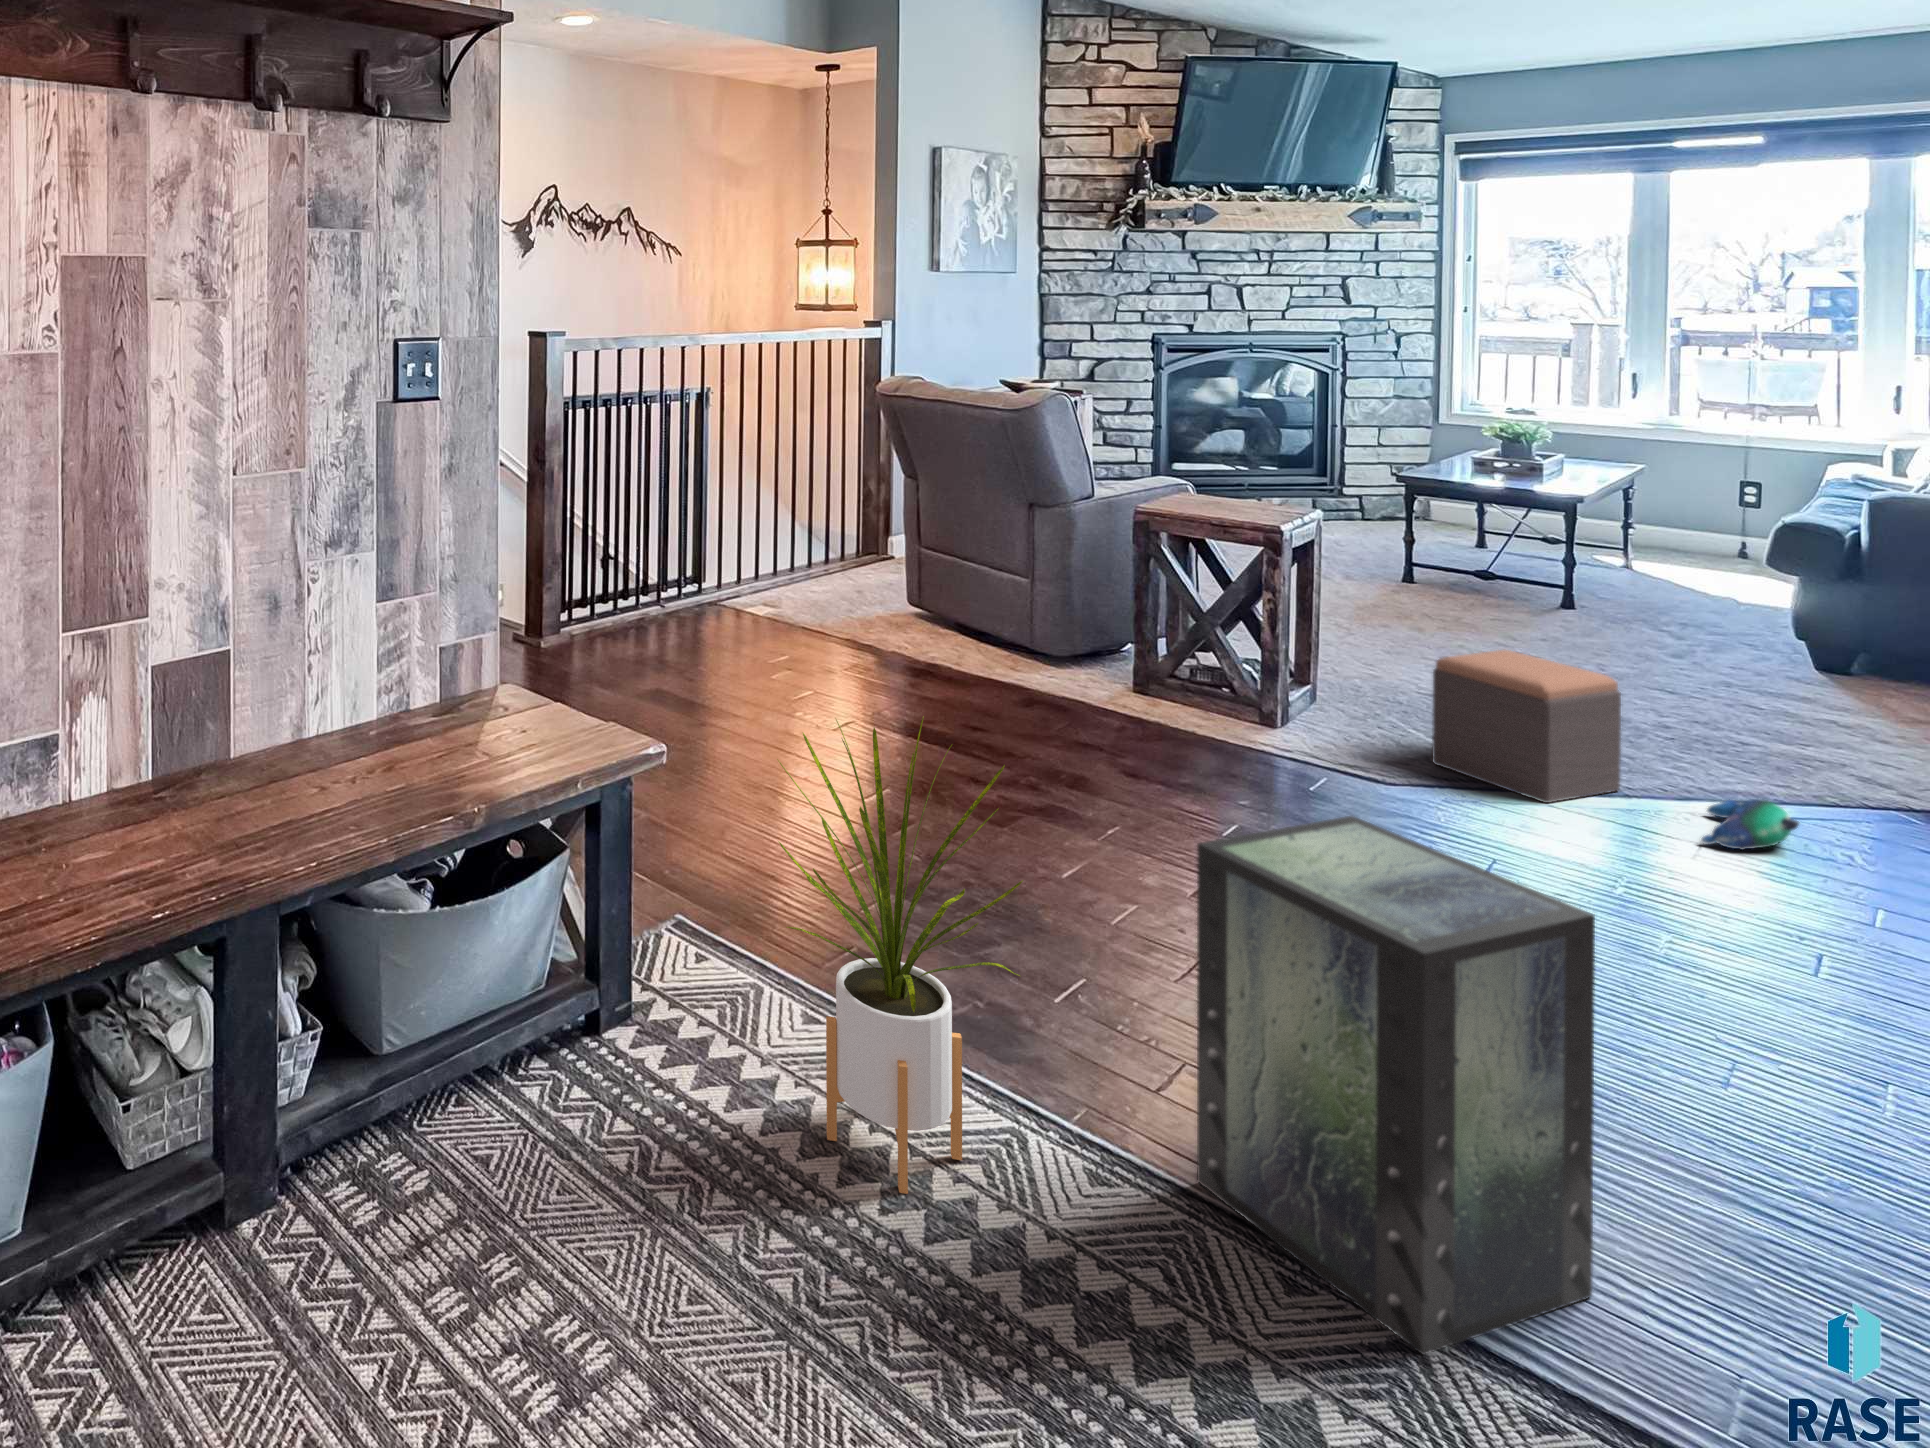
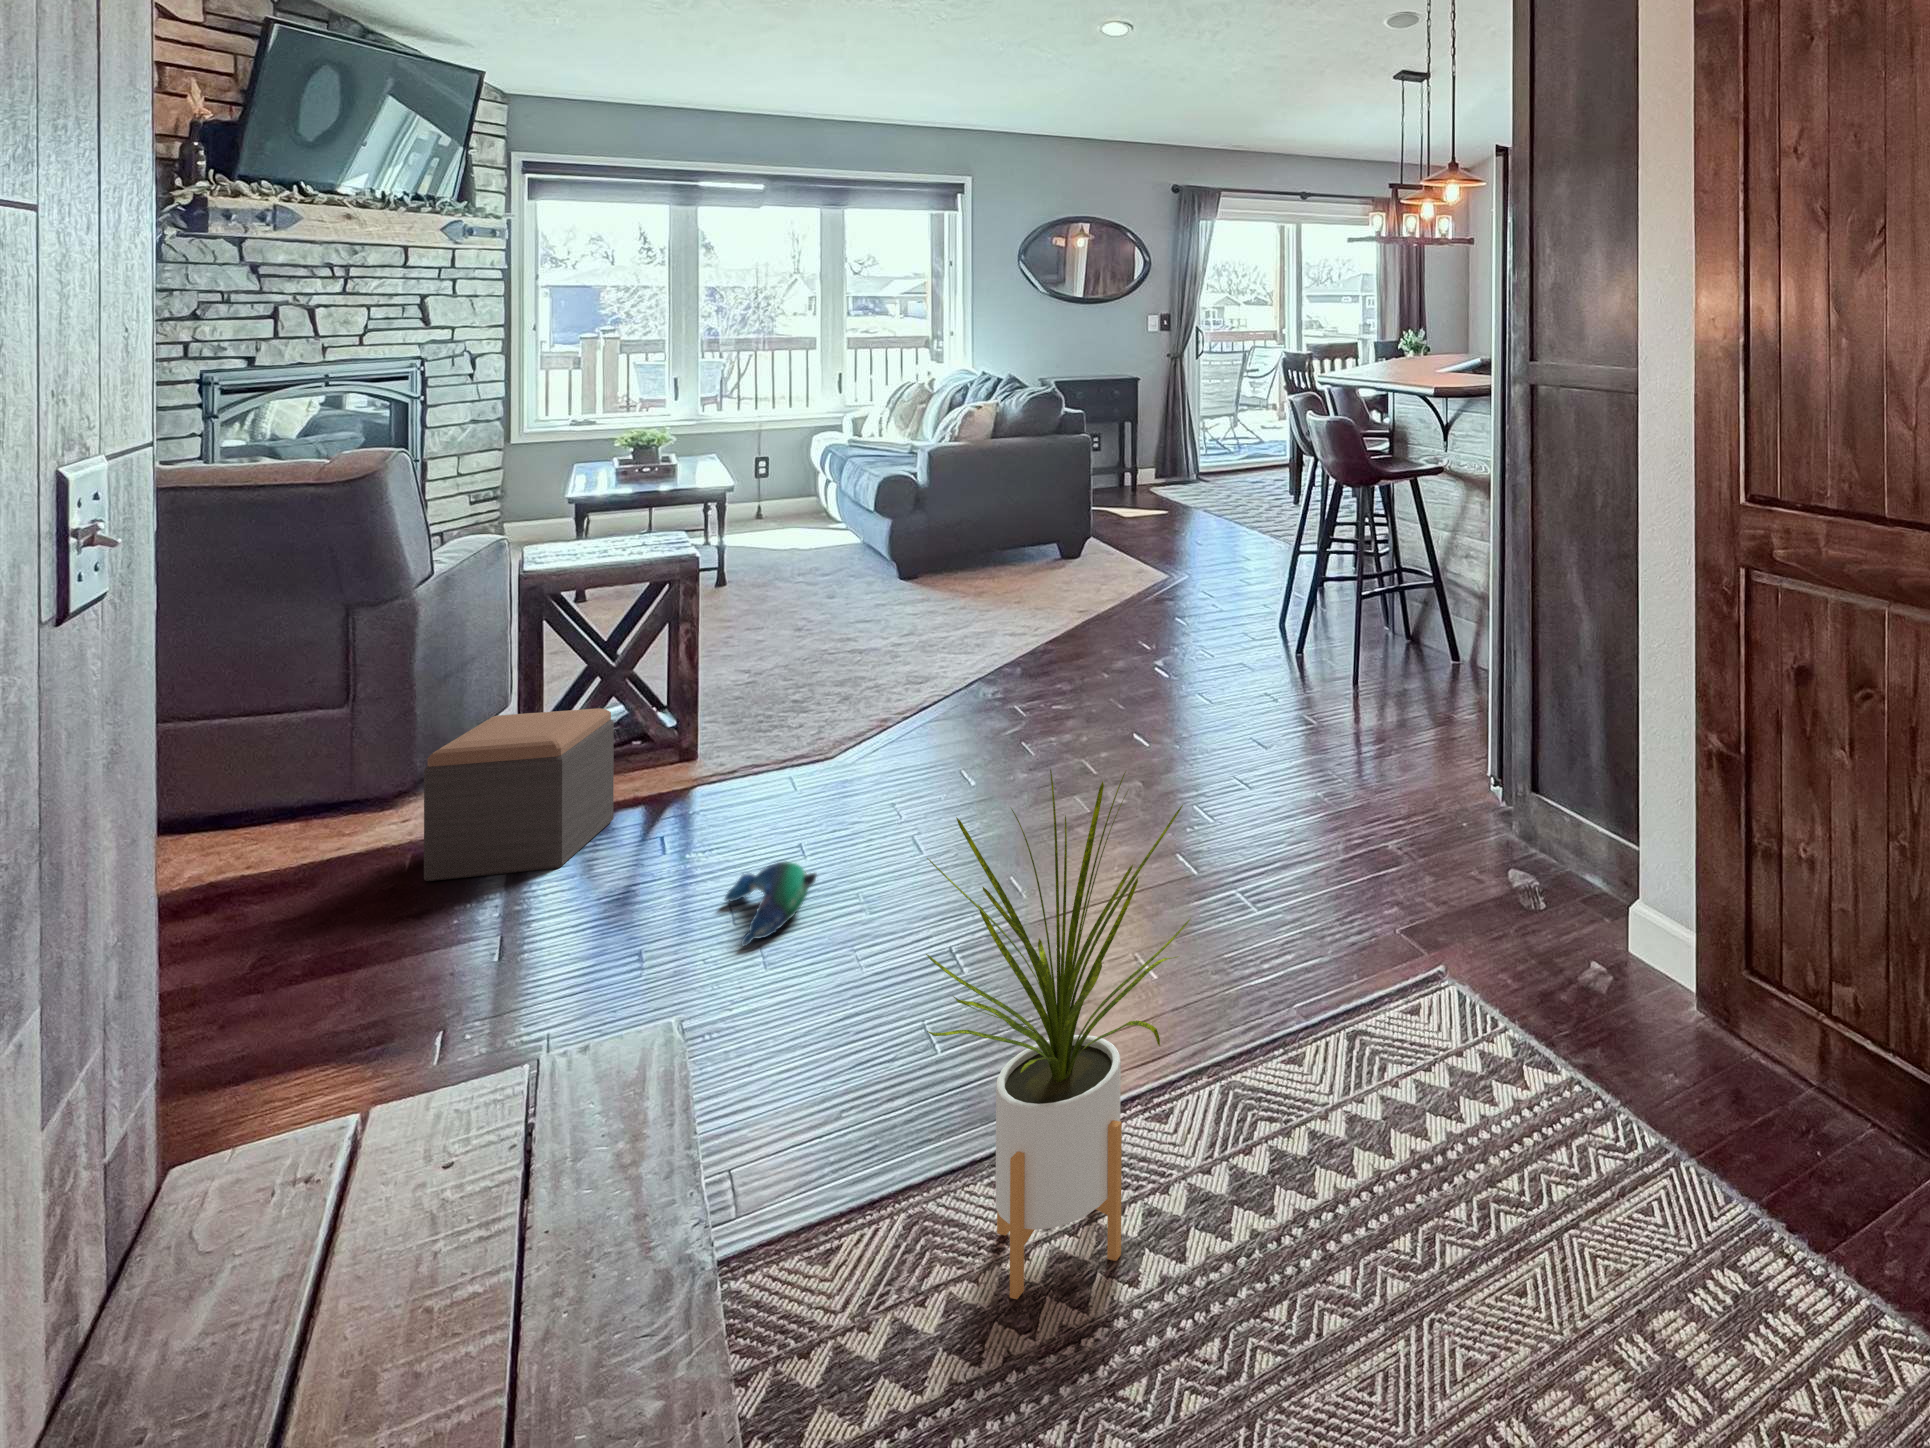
footstool: present [1432,650,1621,803] -> present [424,708,614,881]
plush toy: present [1701,799,1799,850] -> present [725,862,816,946]
storage box: present [1197,816,1595,1354] -> none [1193,703,1369,1060]

